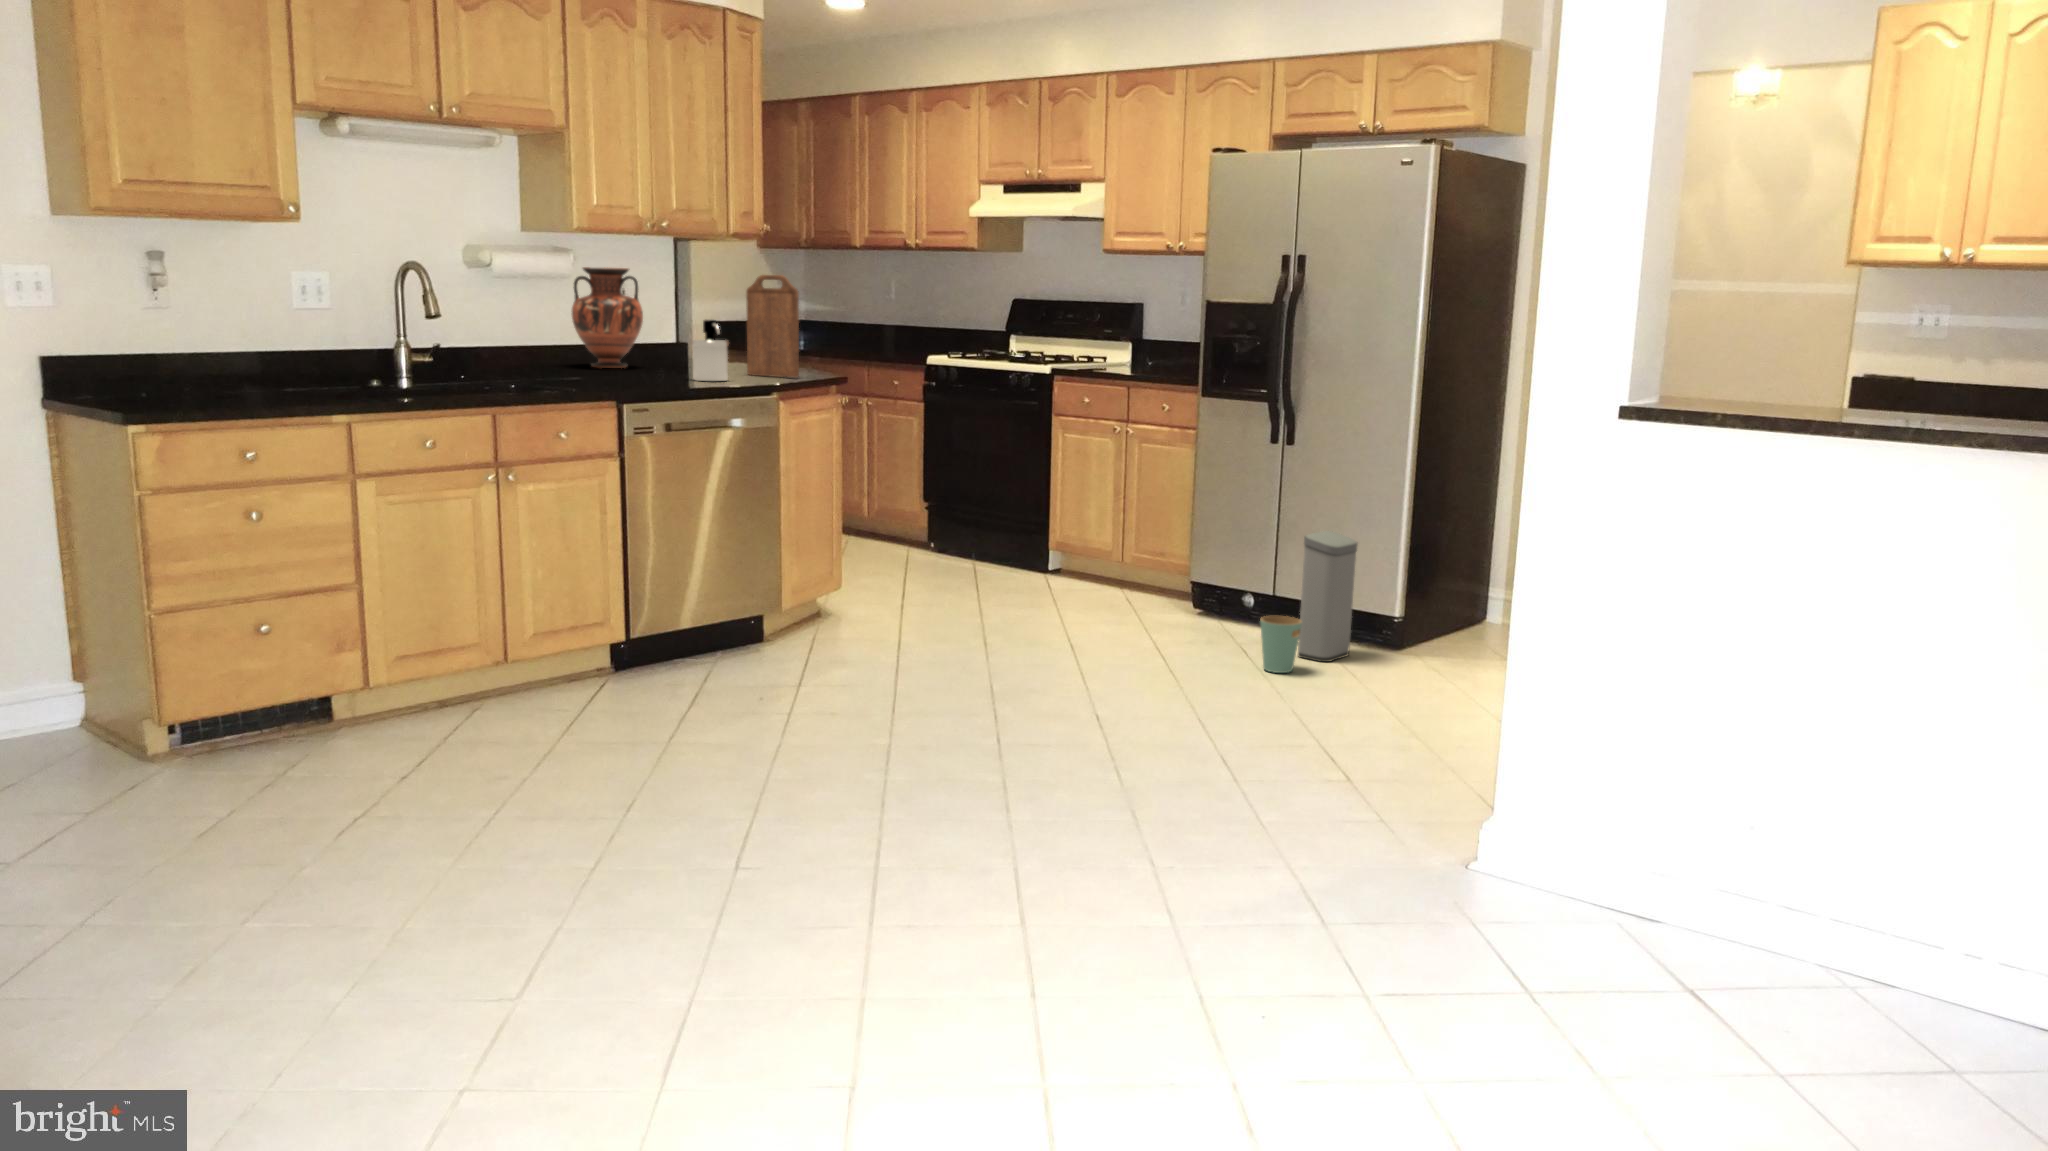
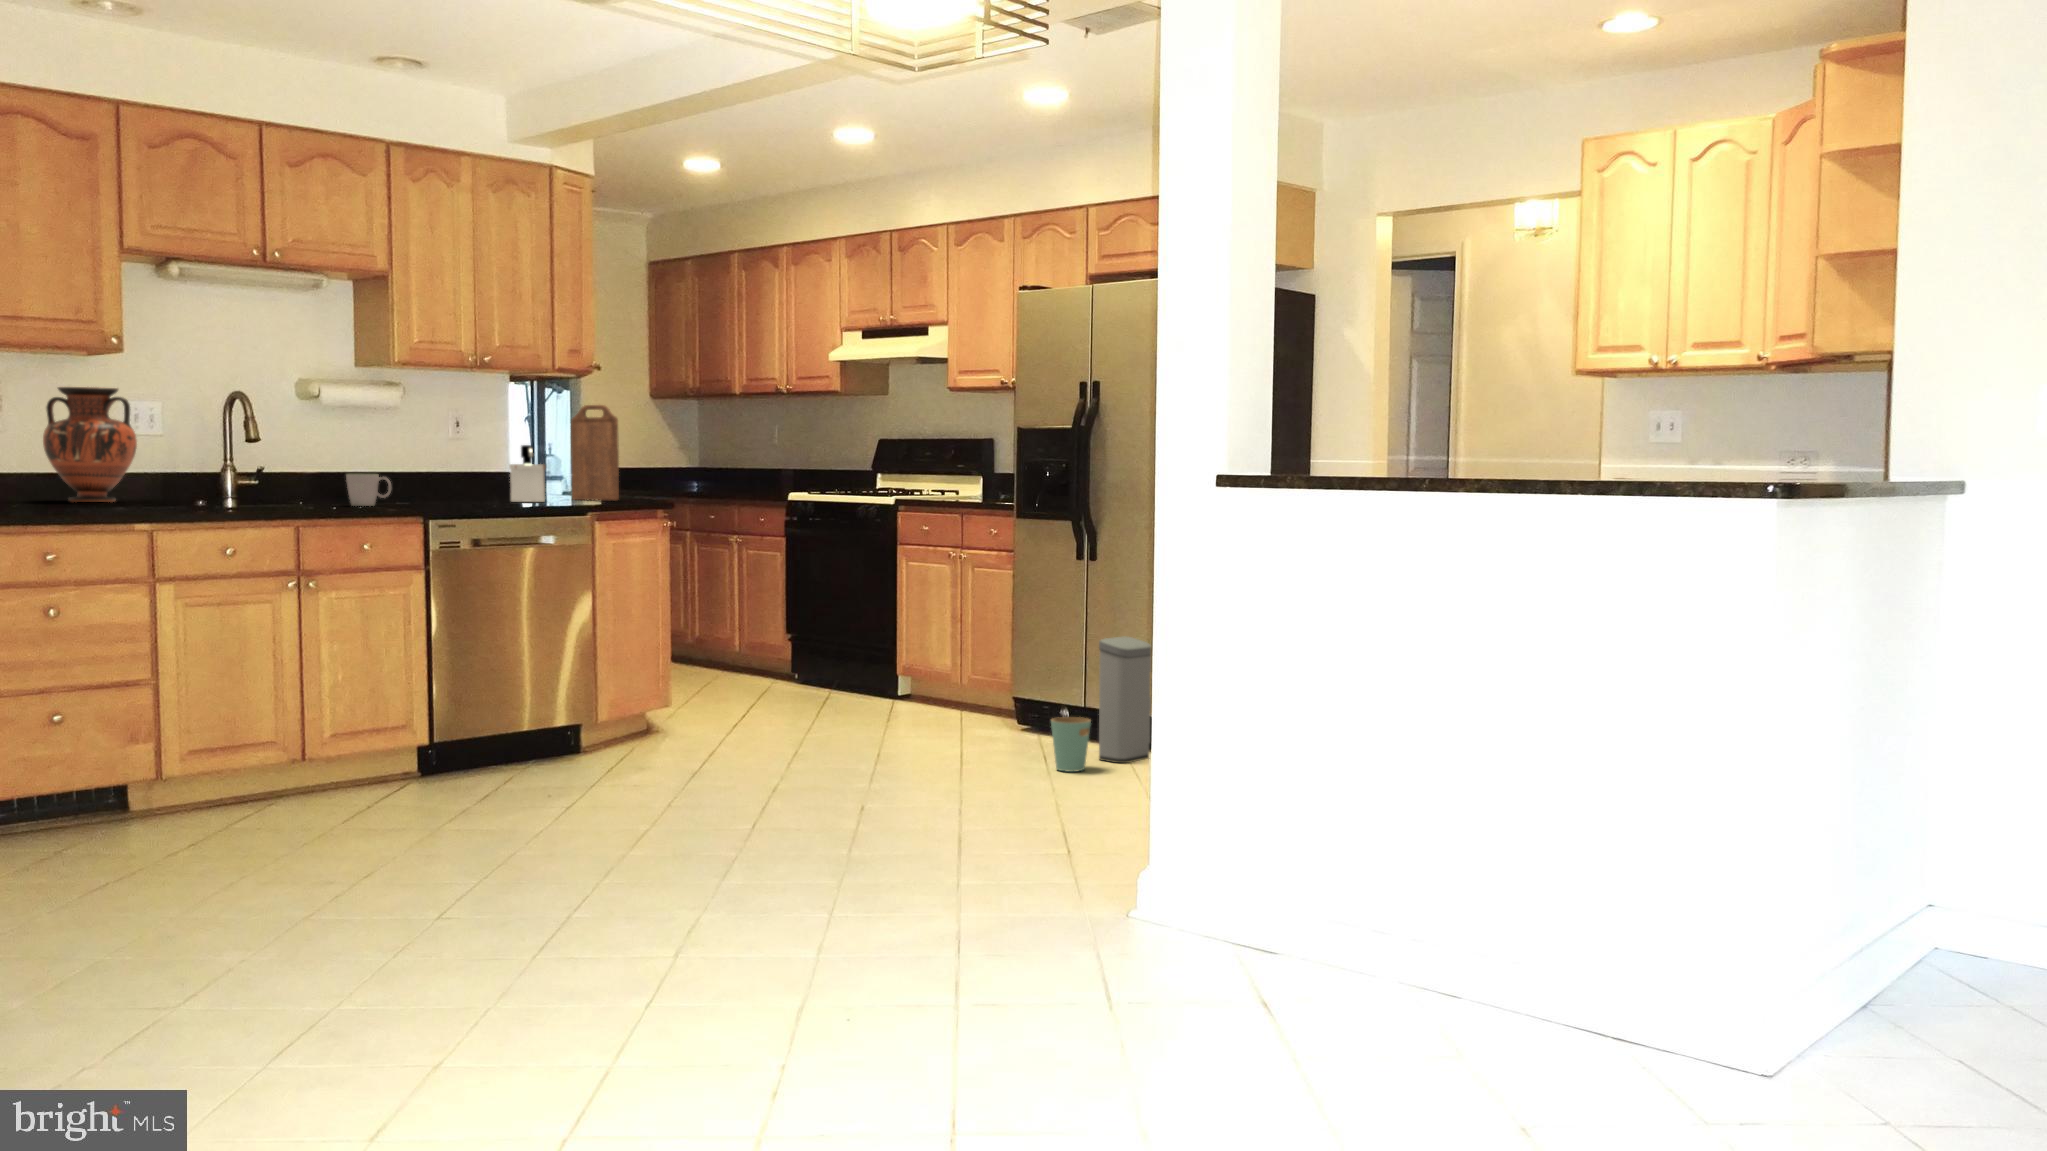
vase: present [572,267,643,368] -> present [43,387,137,502]
mug: none [540,356,588,391] -> present [346,474,391,506]

